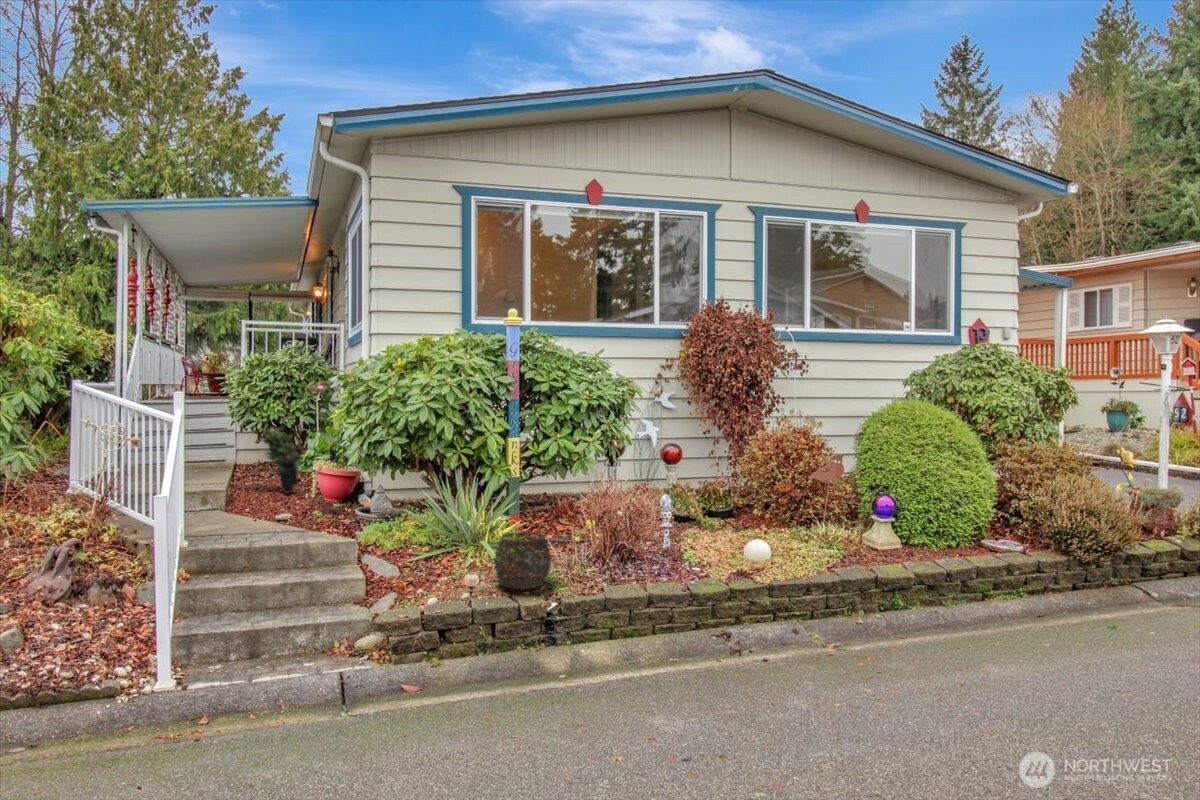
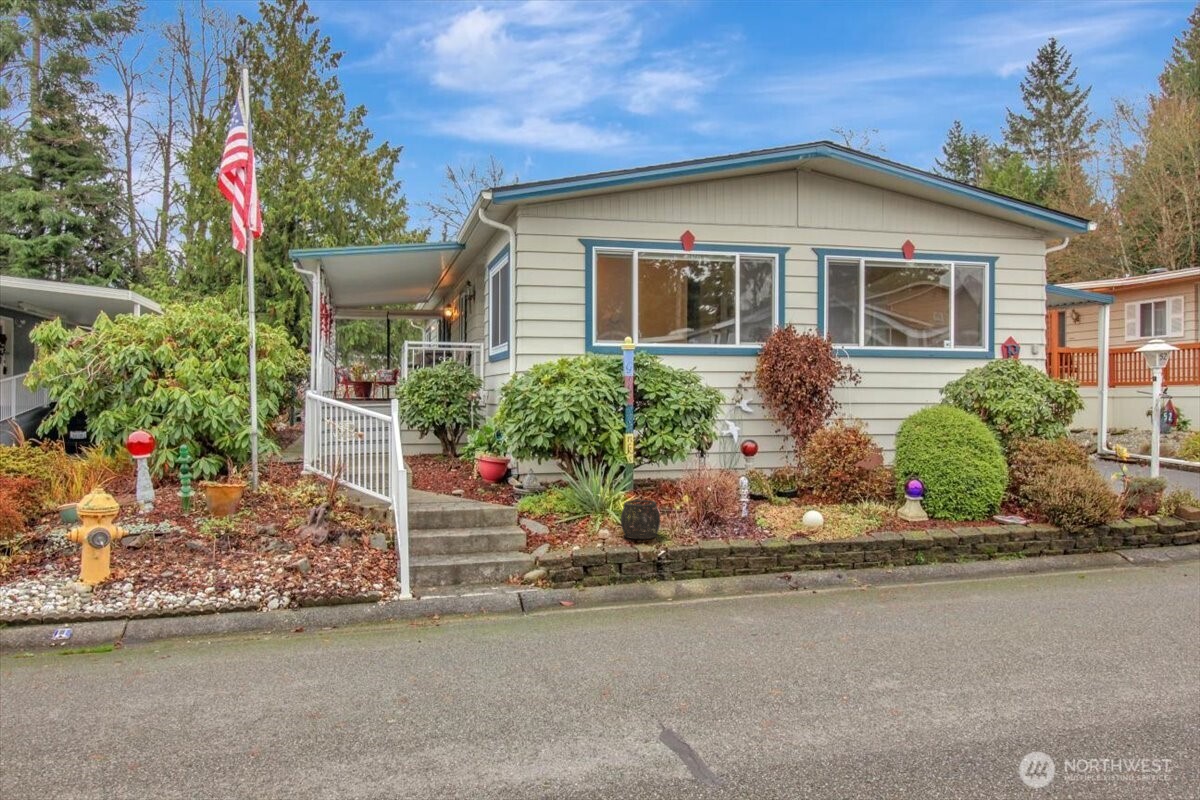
potted plant: present [262,428,302,494] -> none [434,425,464,476]

